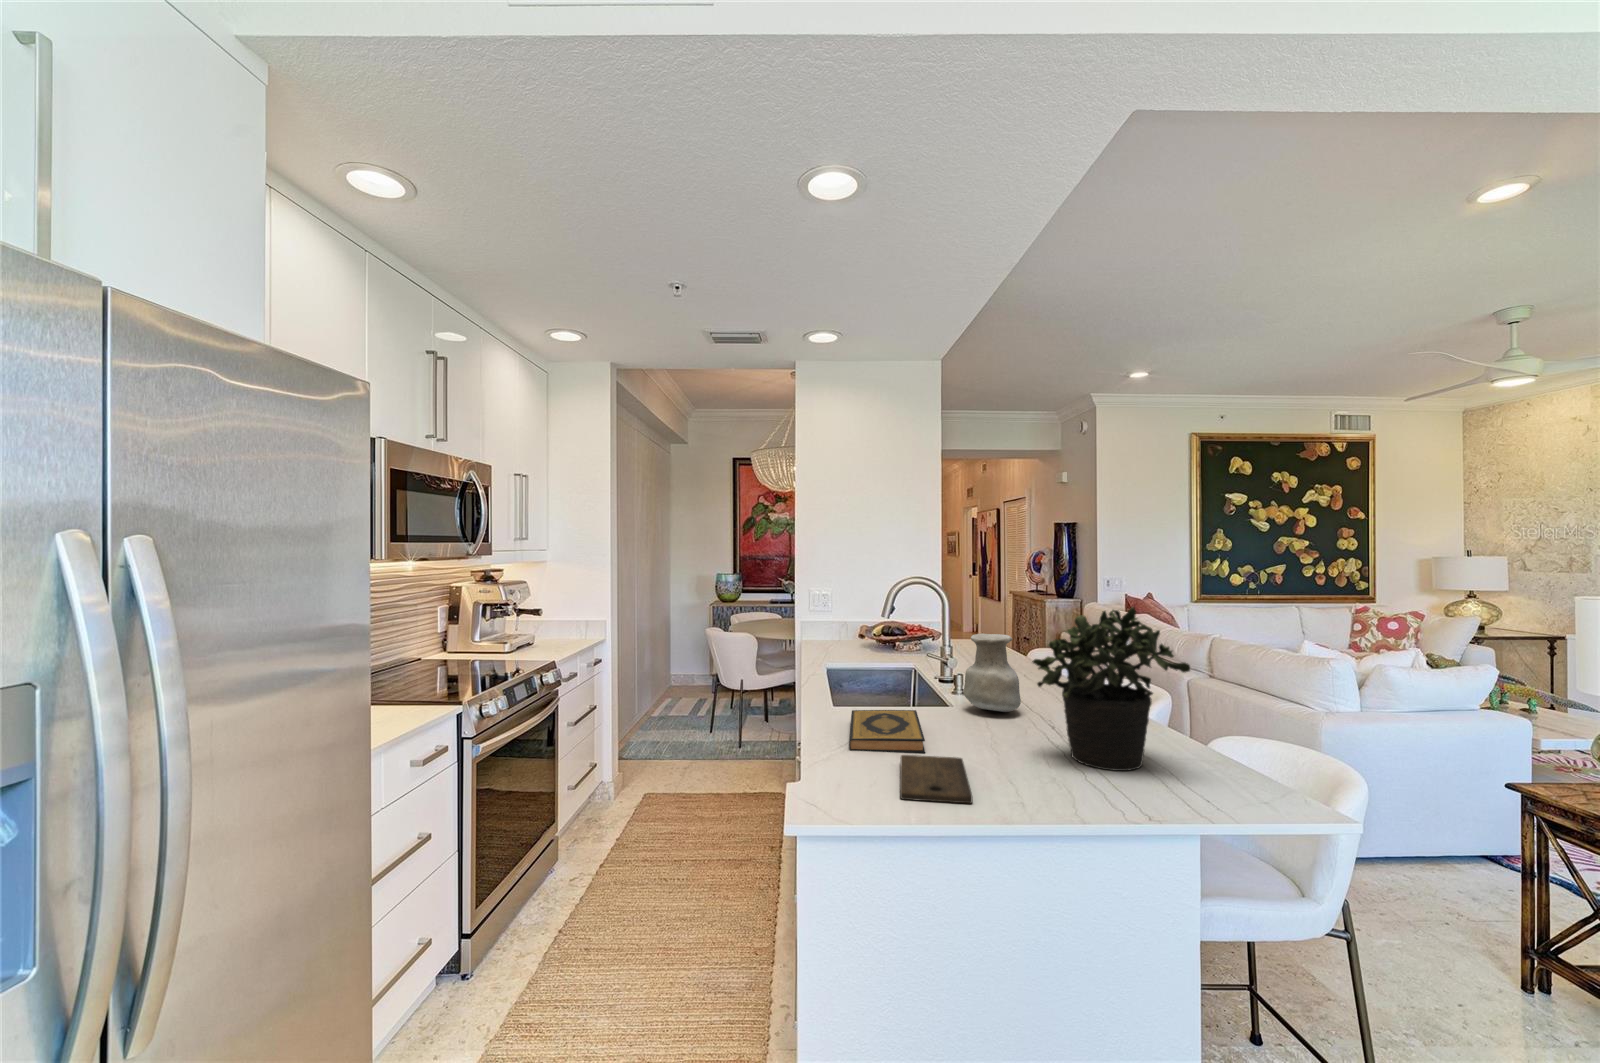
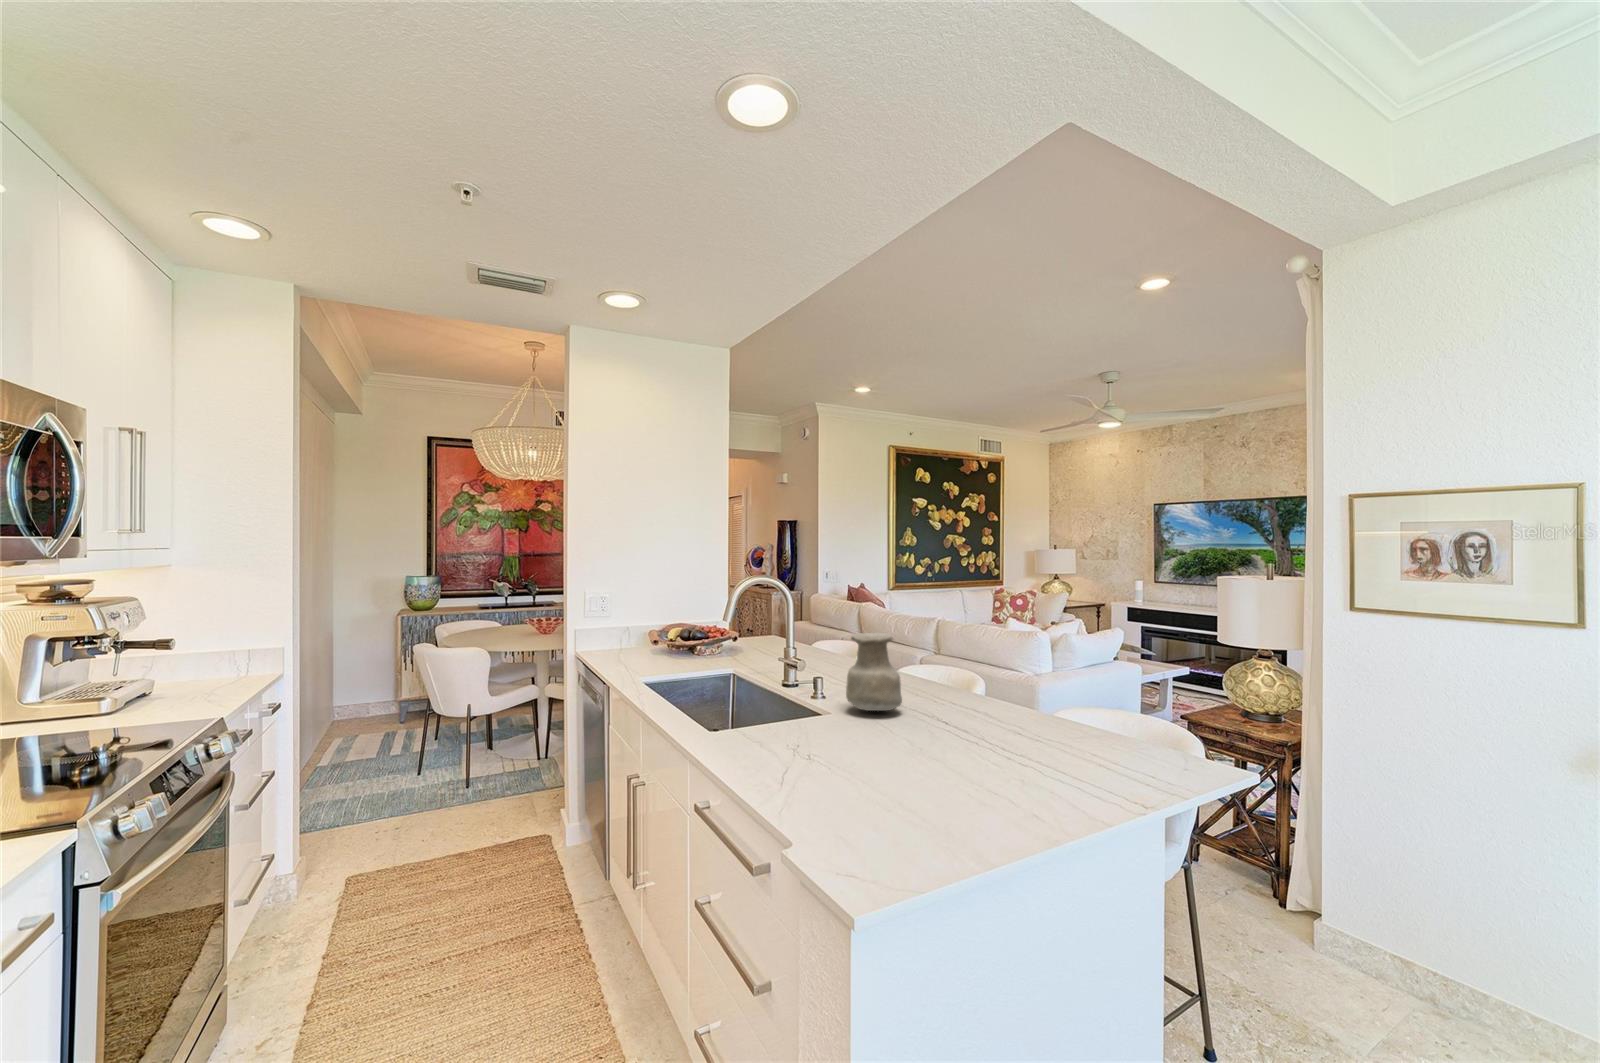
potted plant: present [1032,607,1190,771] -> none [968,600,1101,756]
hardback book: present [849,710,925,753] -> none [758,722,875,780]
cutting board: present [900,755,973,803] -> none [868,768,987,827]

